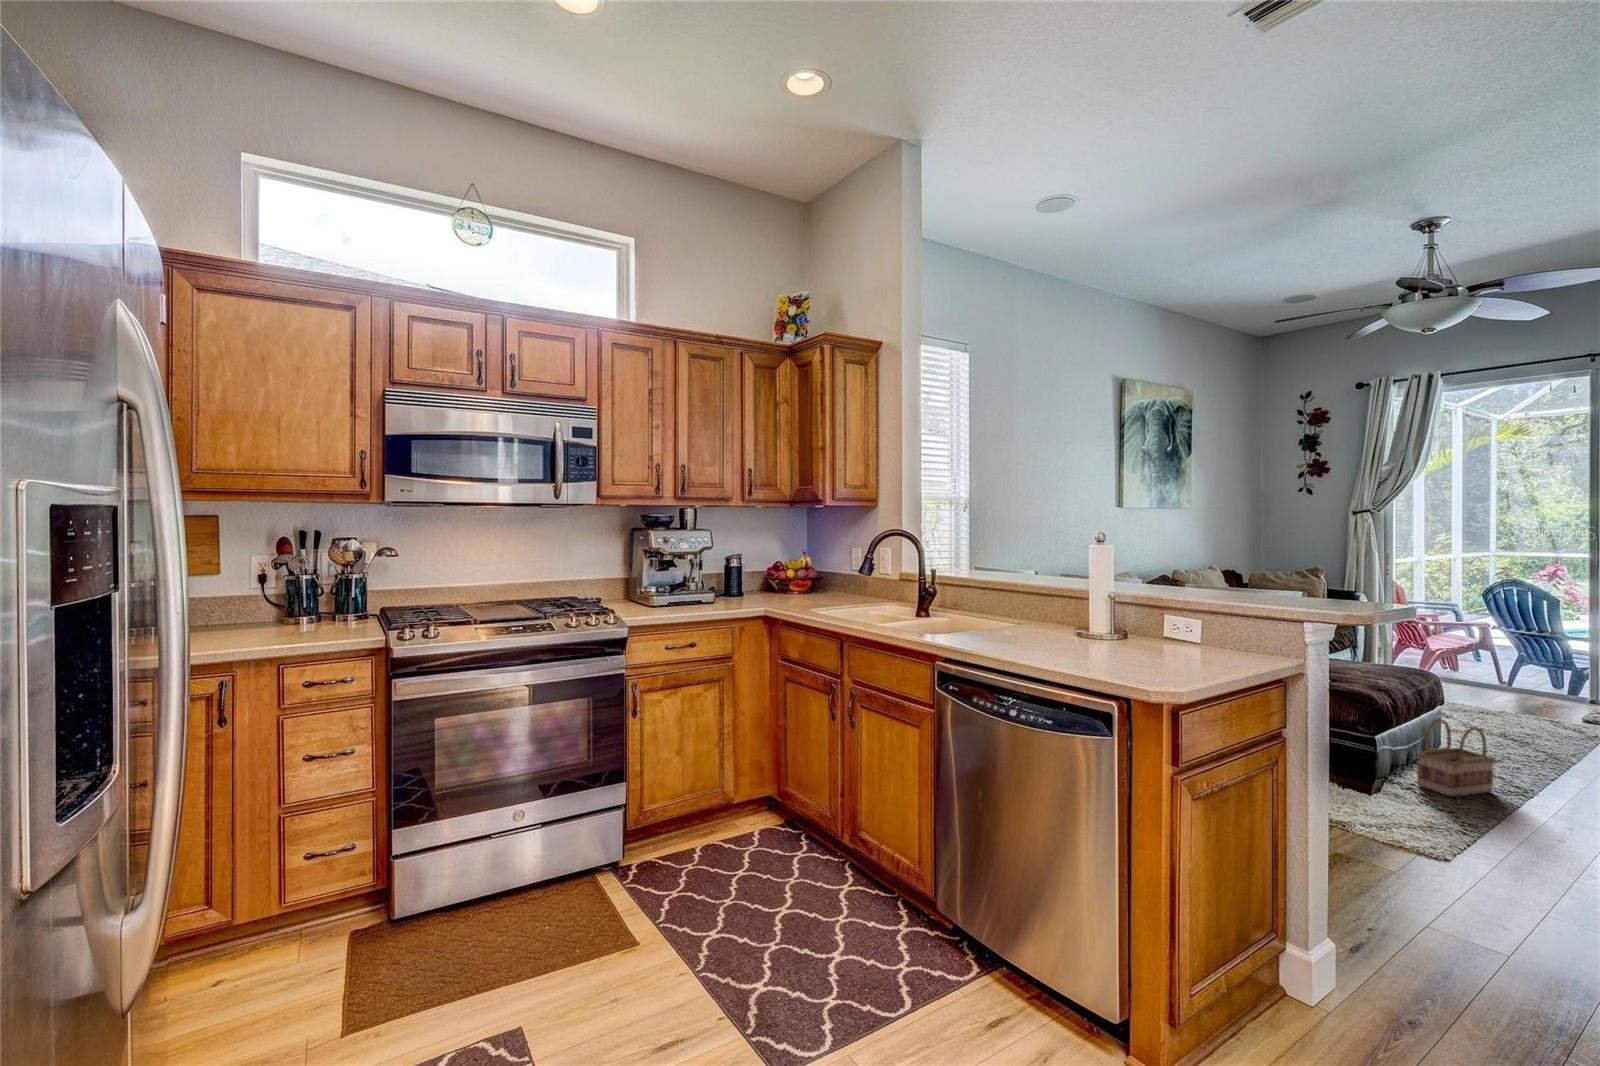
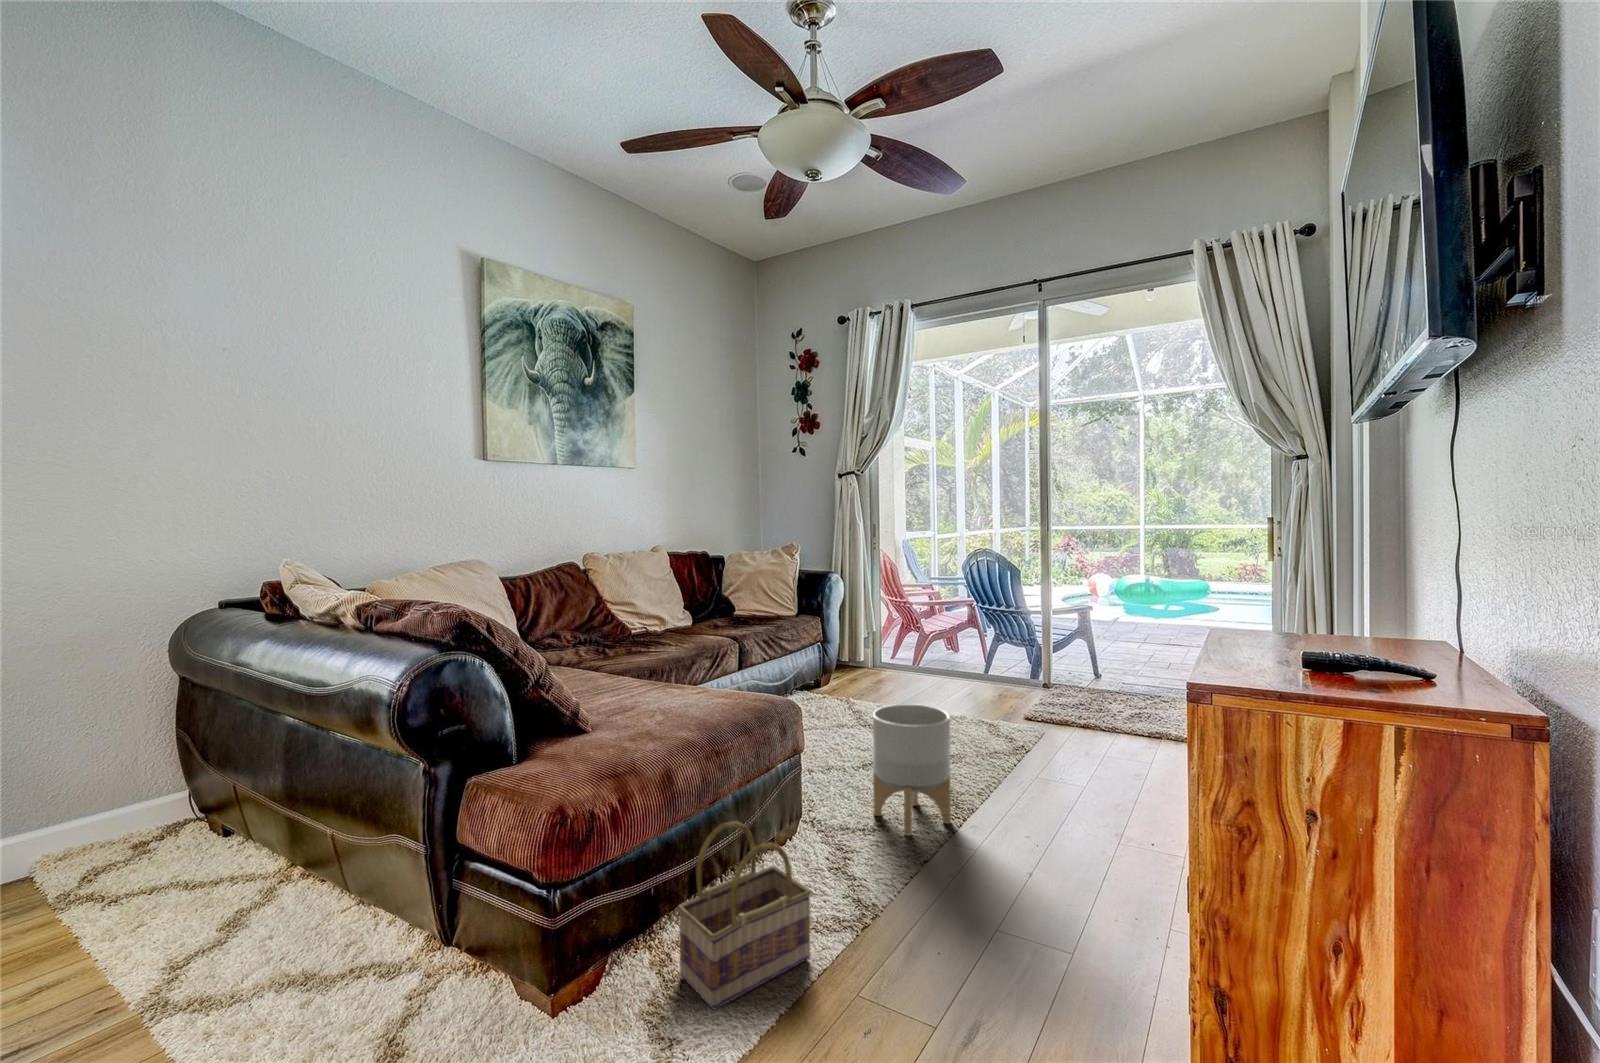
planter: none [1478,684,1549,762] -> present [873,704,951,836]

